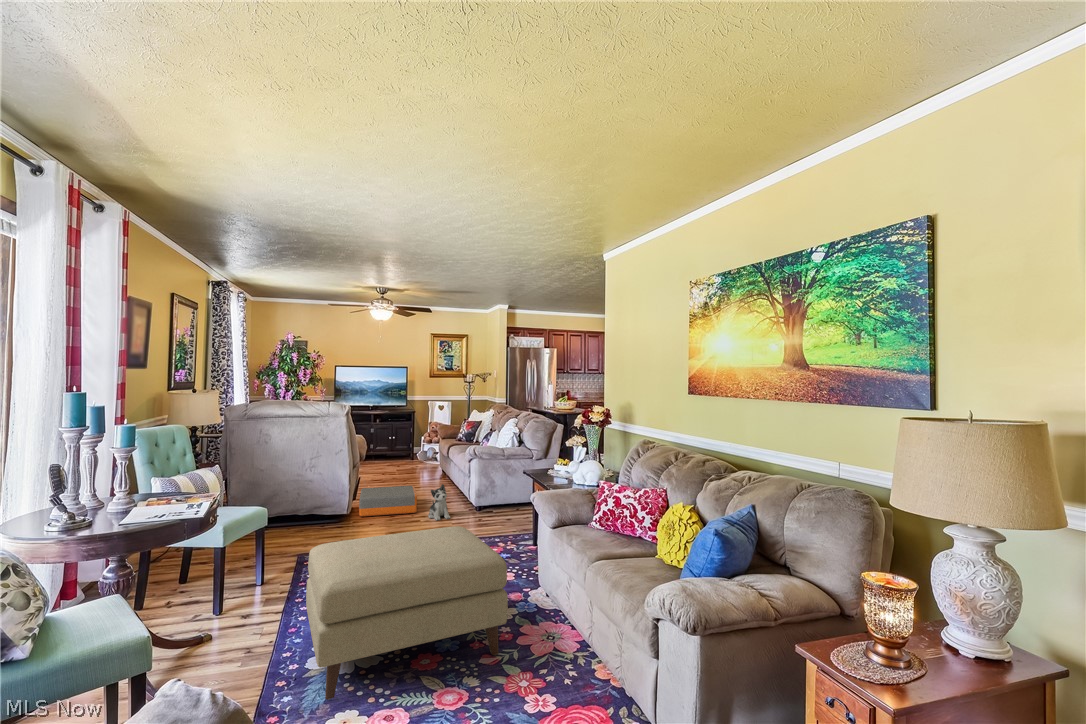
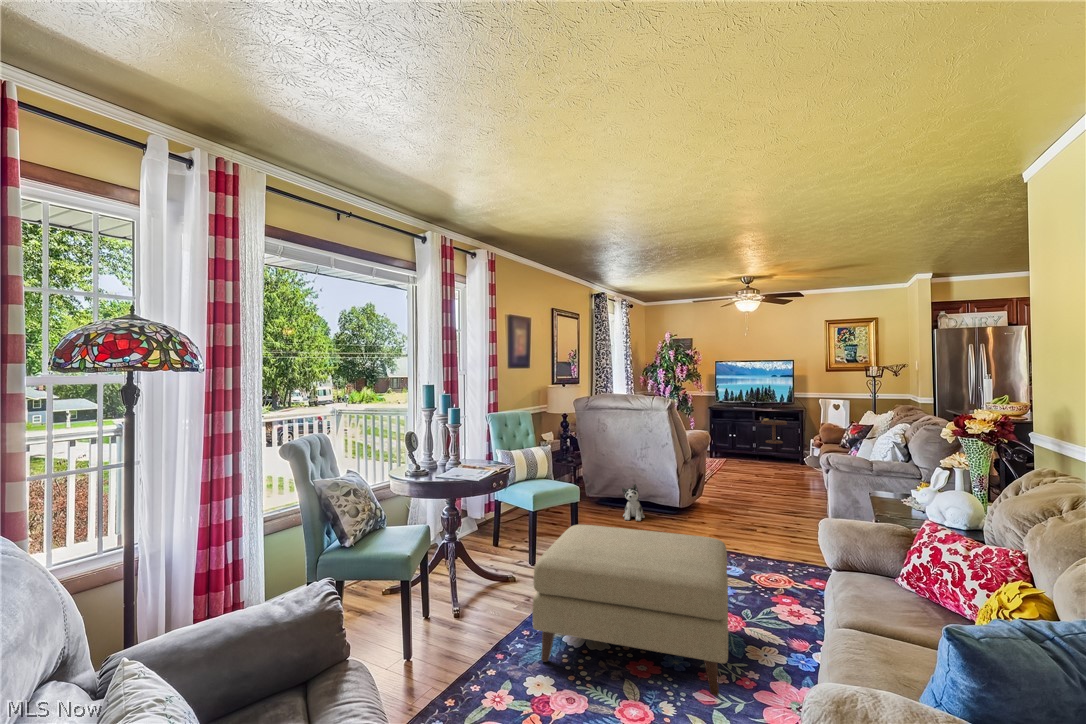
side table: none [379,420,402,462] -> present [761,418,787,444]
plush toy: present [428,484,450,520] -> present [622,484,645,521]
storage box: present [359,486,417,516] -> none [697,485,765,520]

